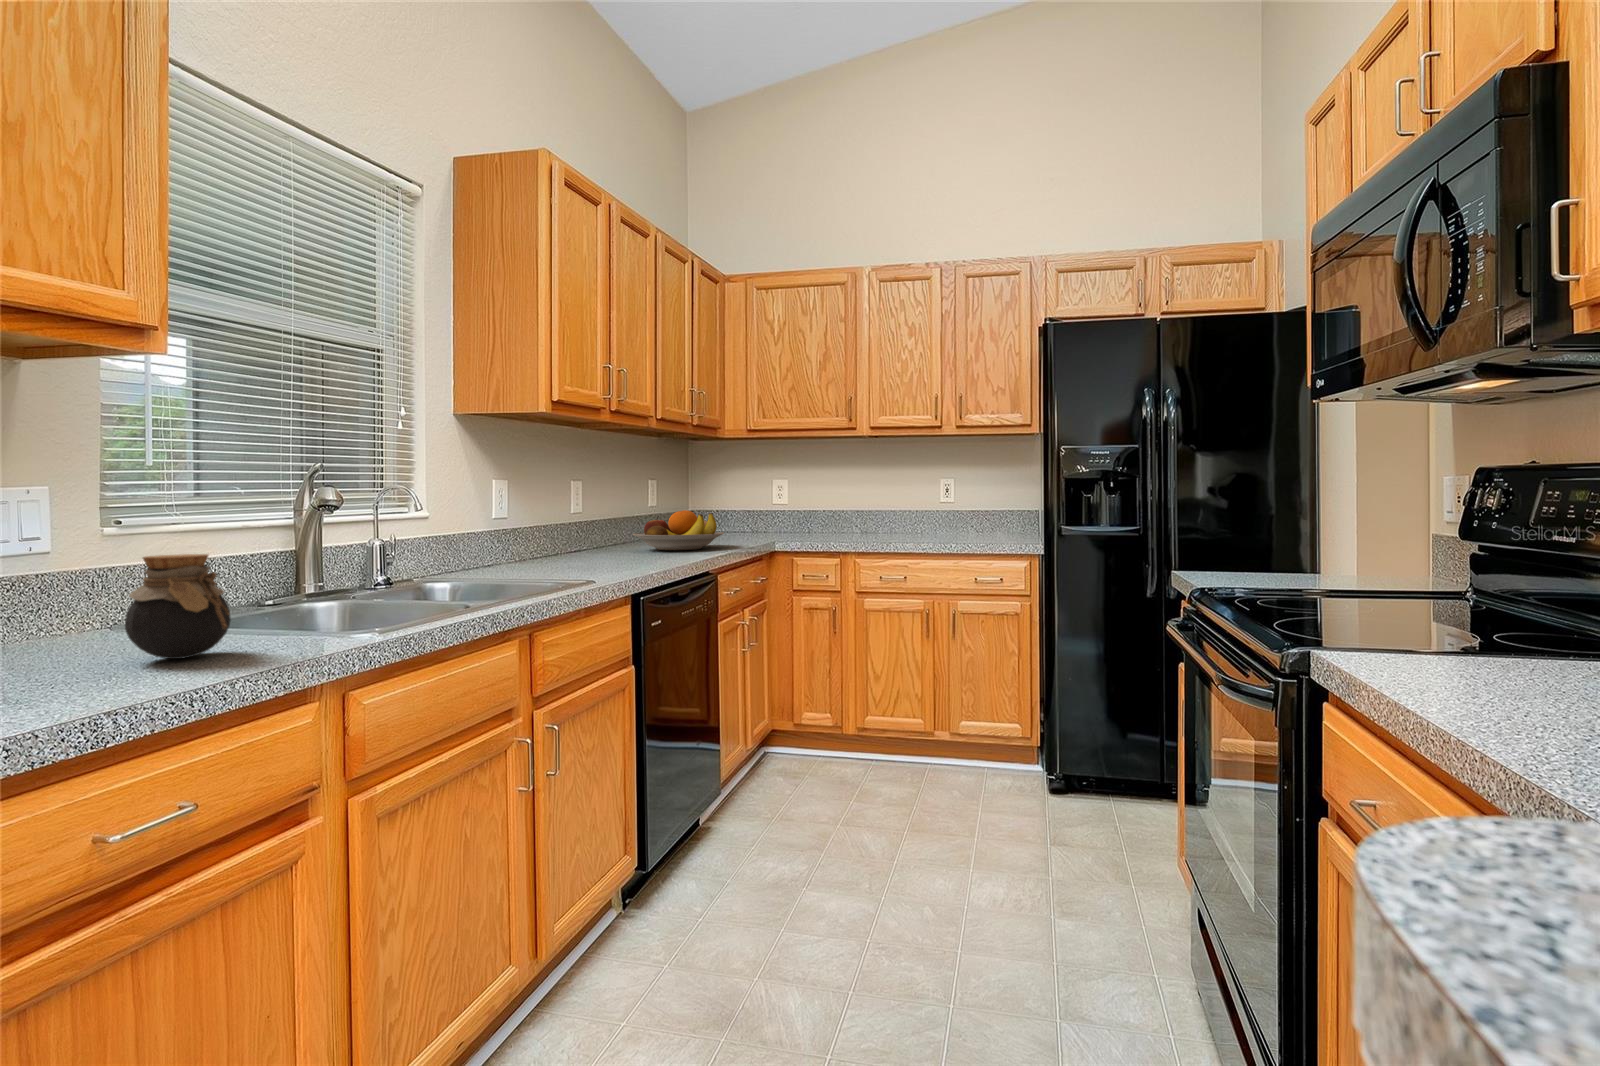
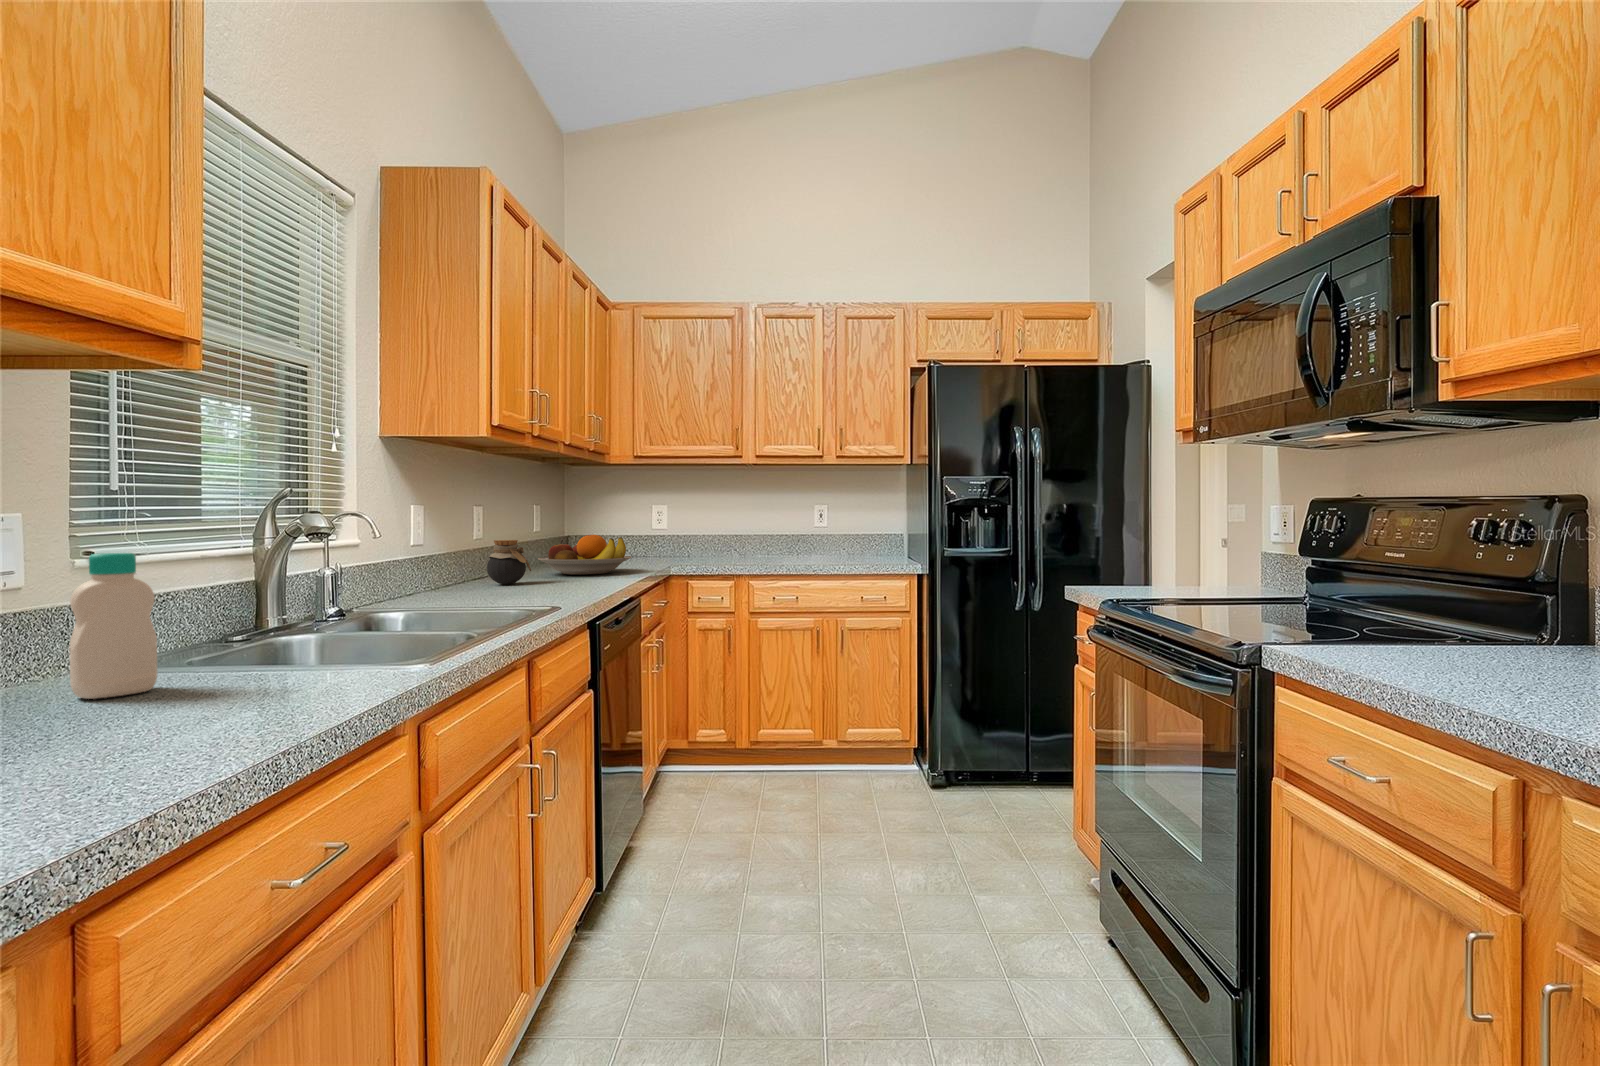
bottle: none [49,522,130,653] -> present [69,553,157,699]
jar: present [125,554,231,659] -> present [487,540,531,584]

